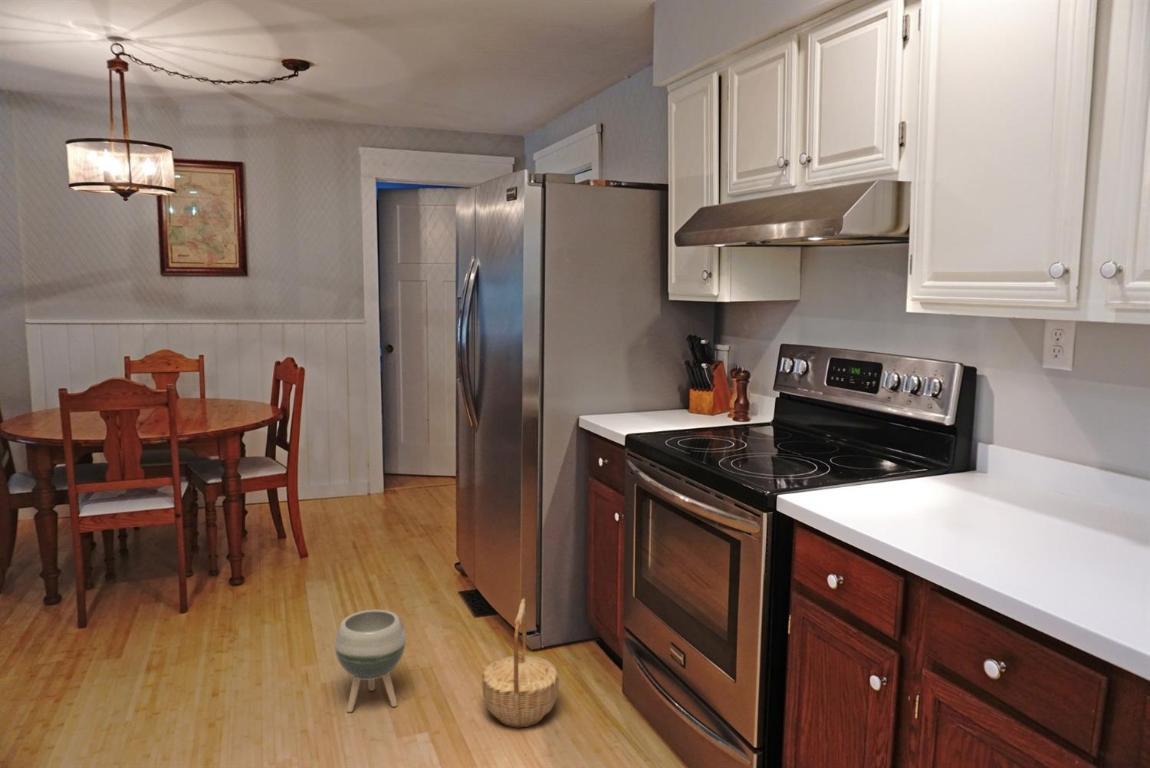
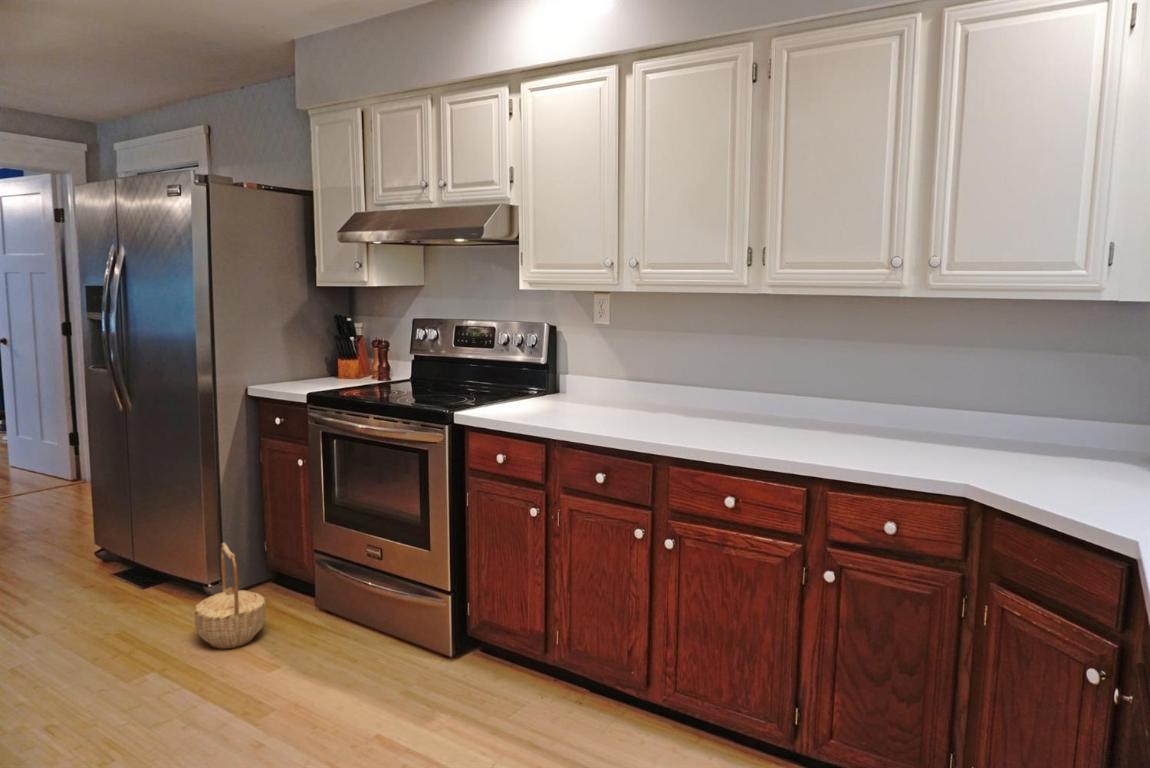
planter: present [335,610,406,712] -> none [33,578,110,678]

